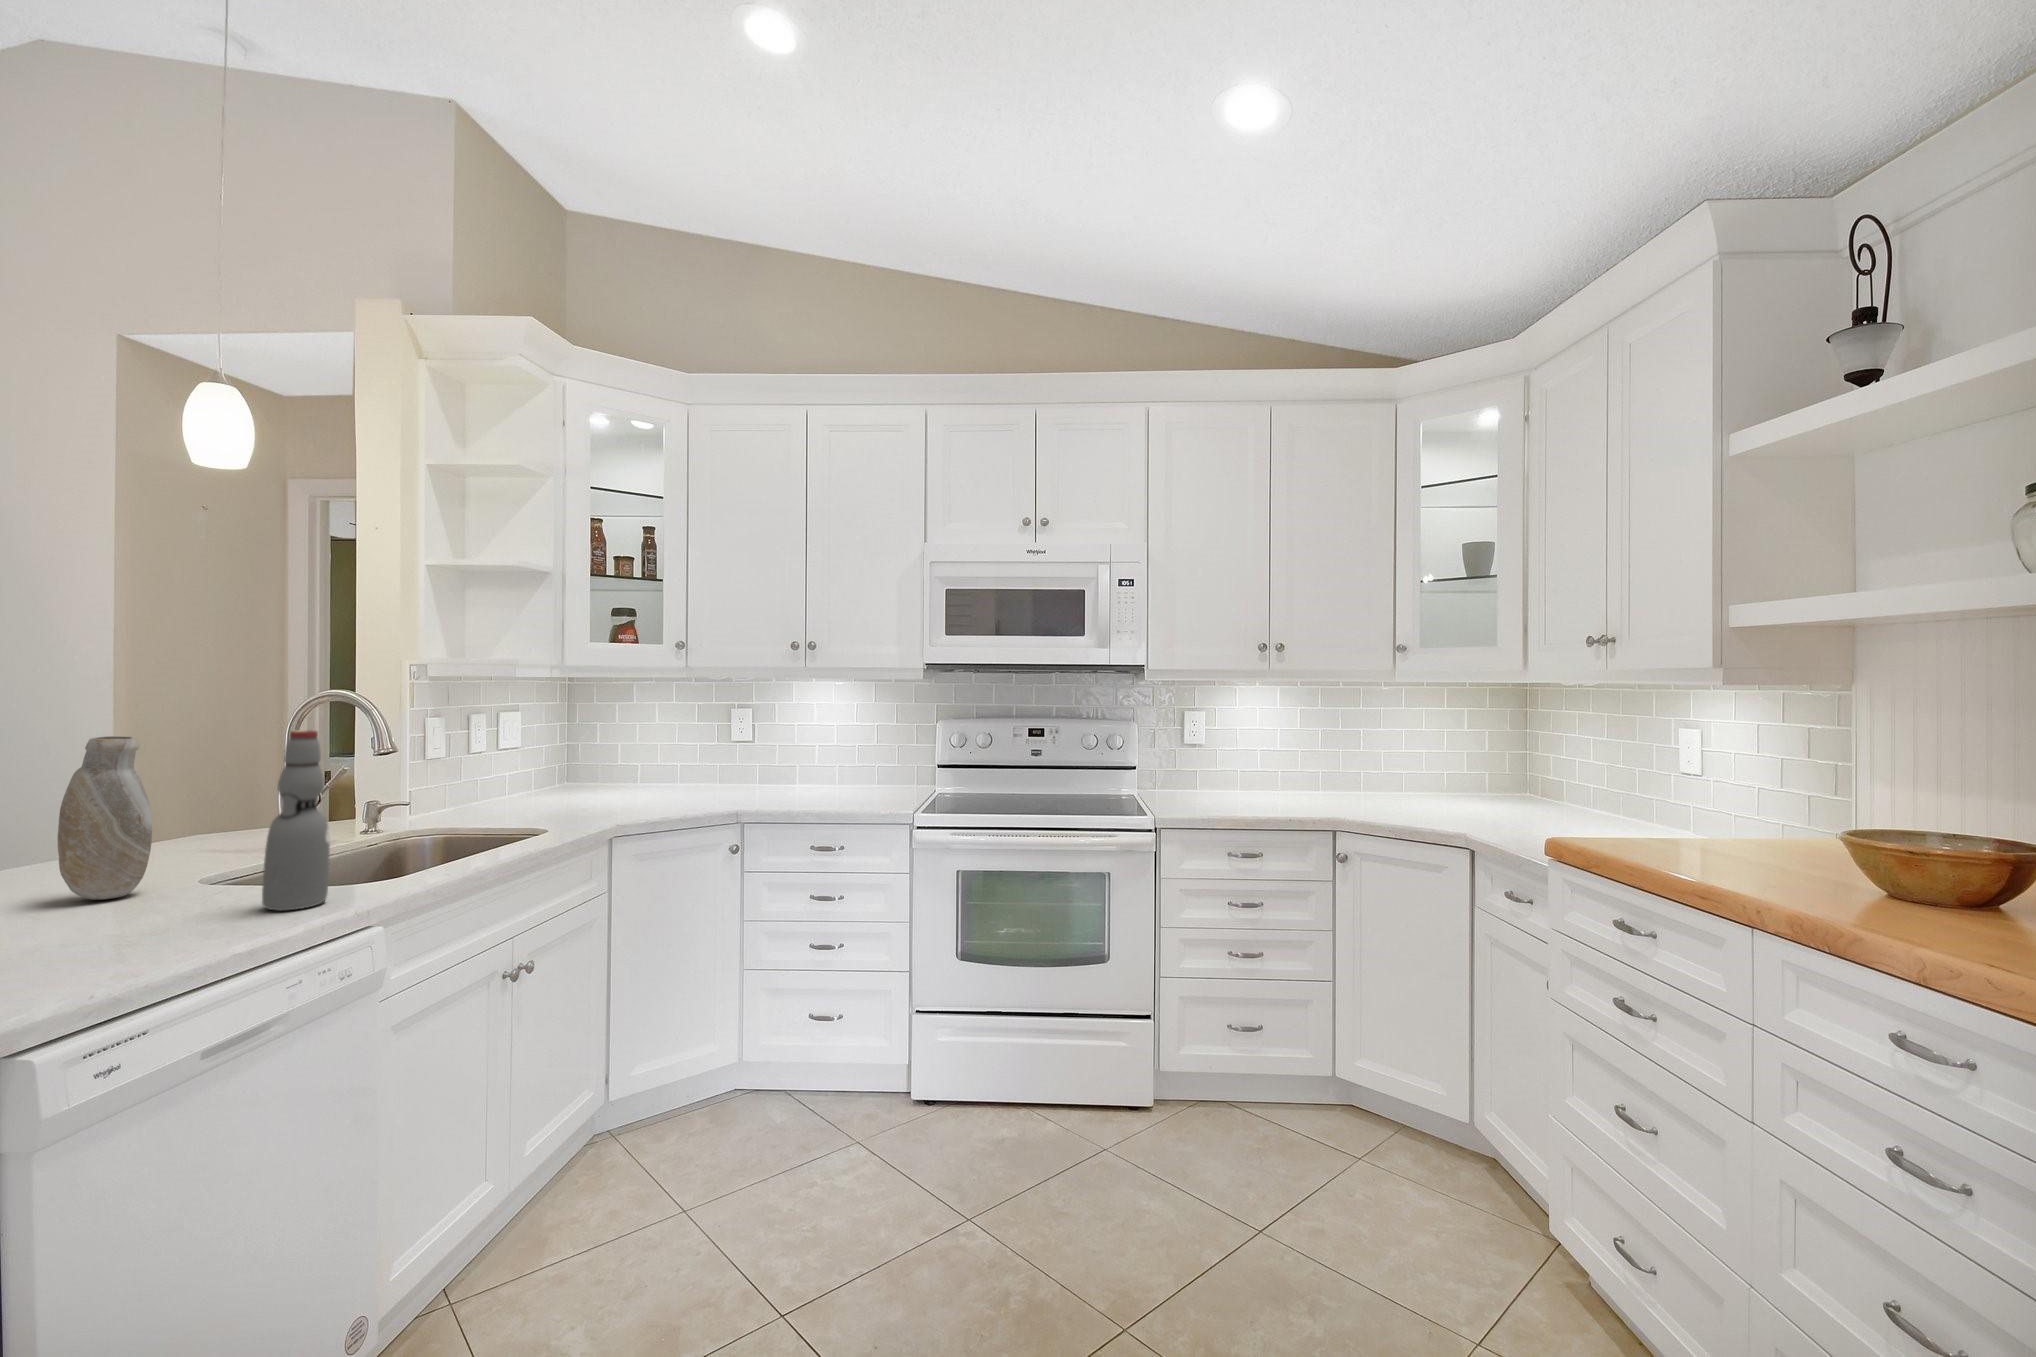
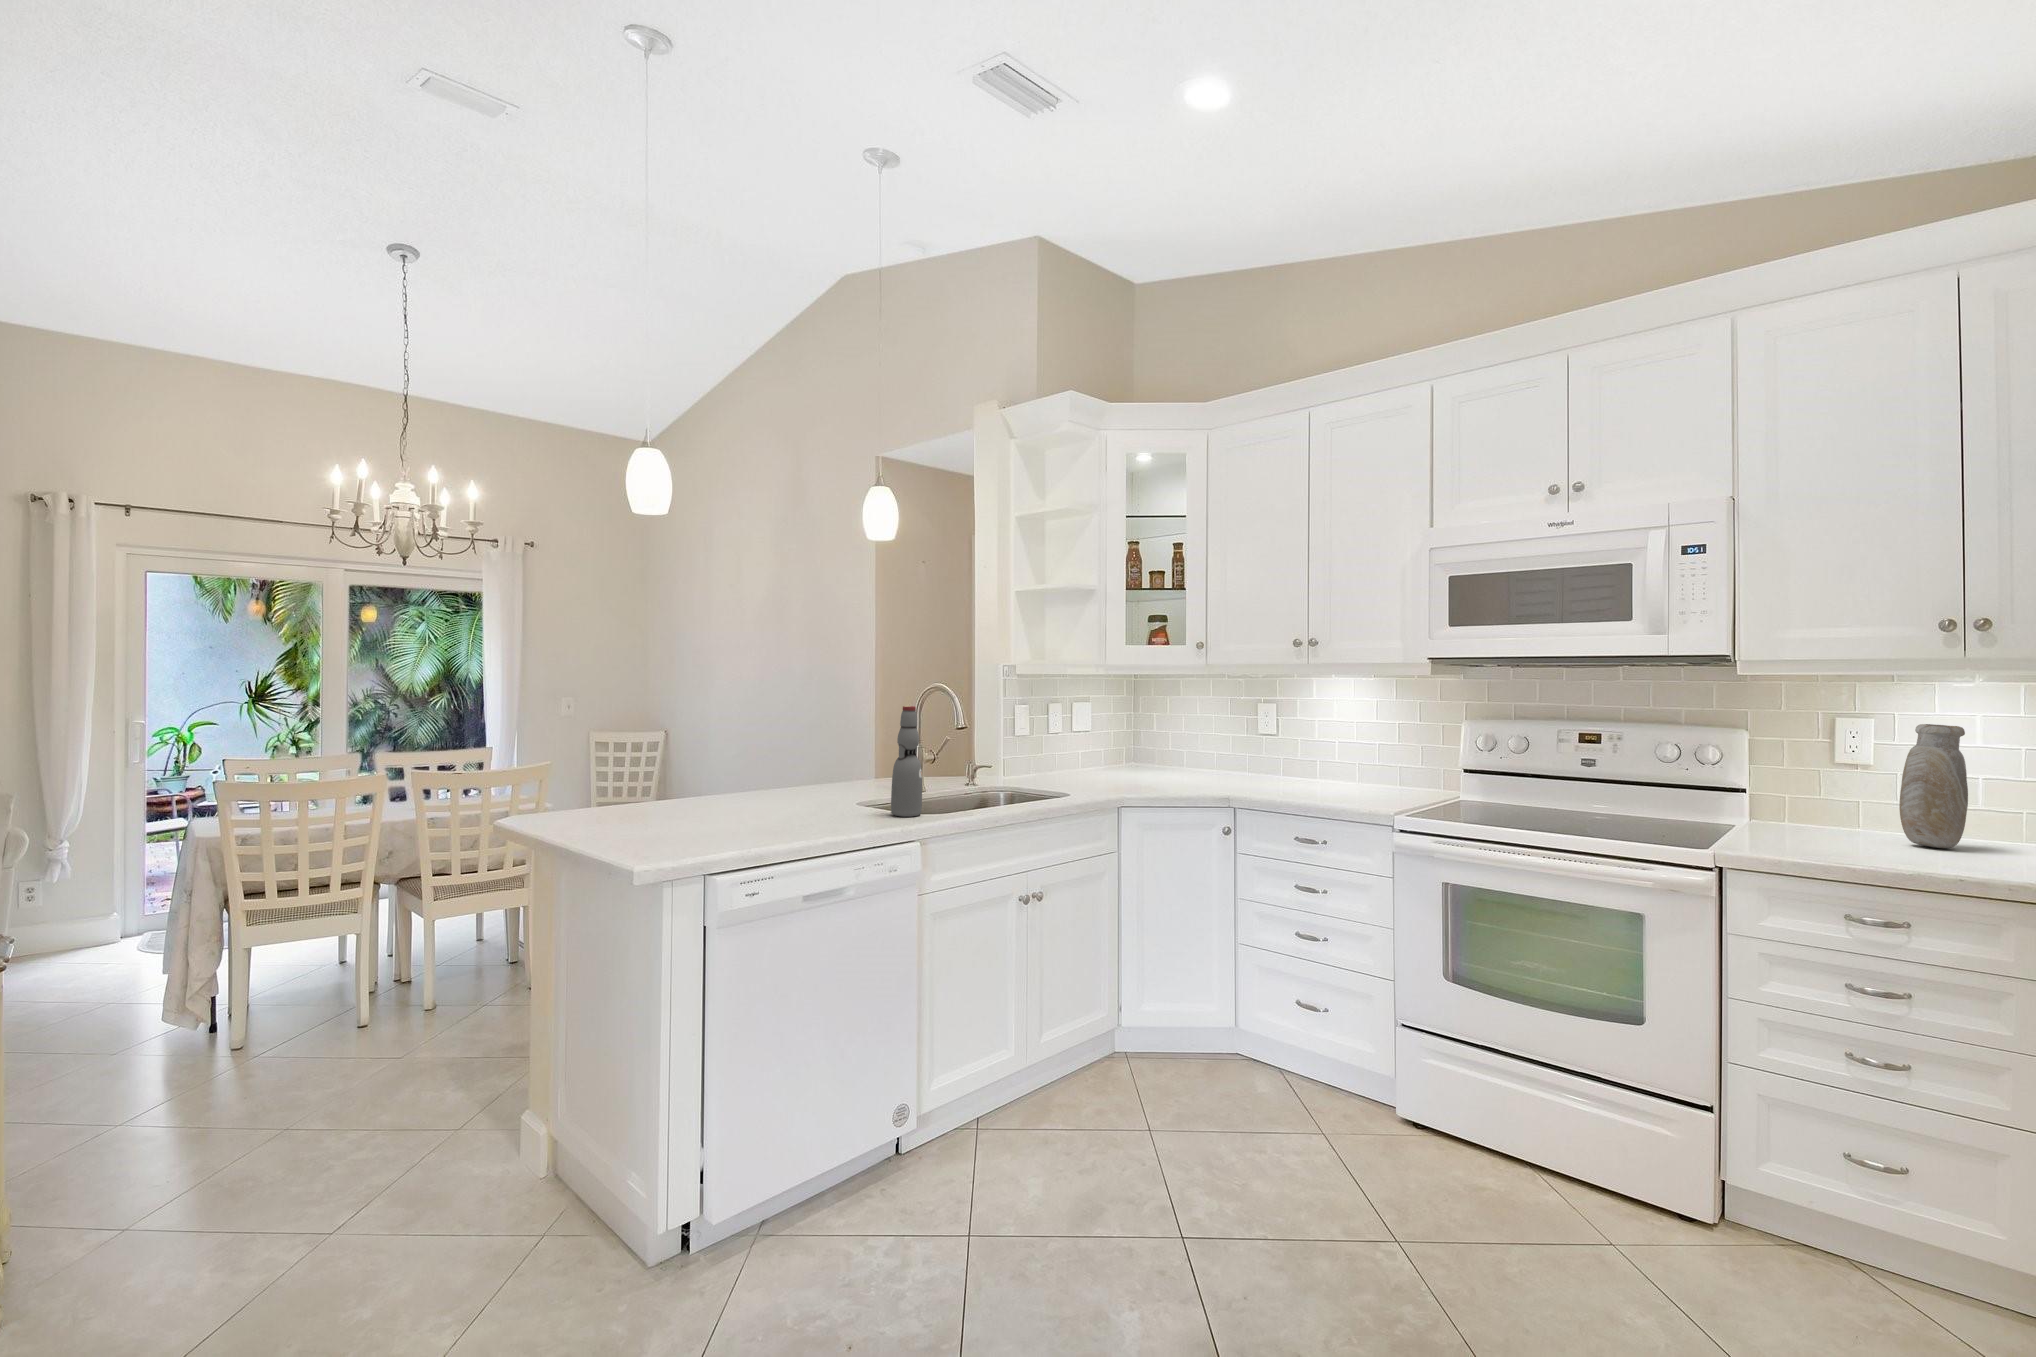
vase: present [58,736,152,900] -> present [1899,724,1968,848]

